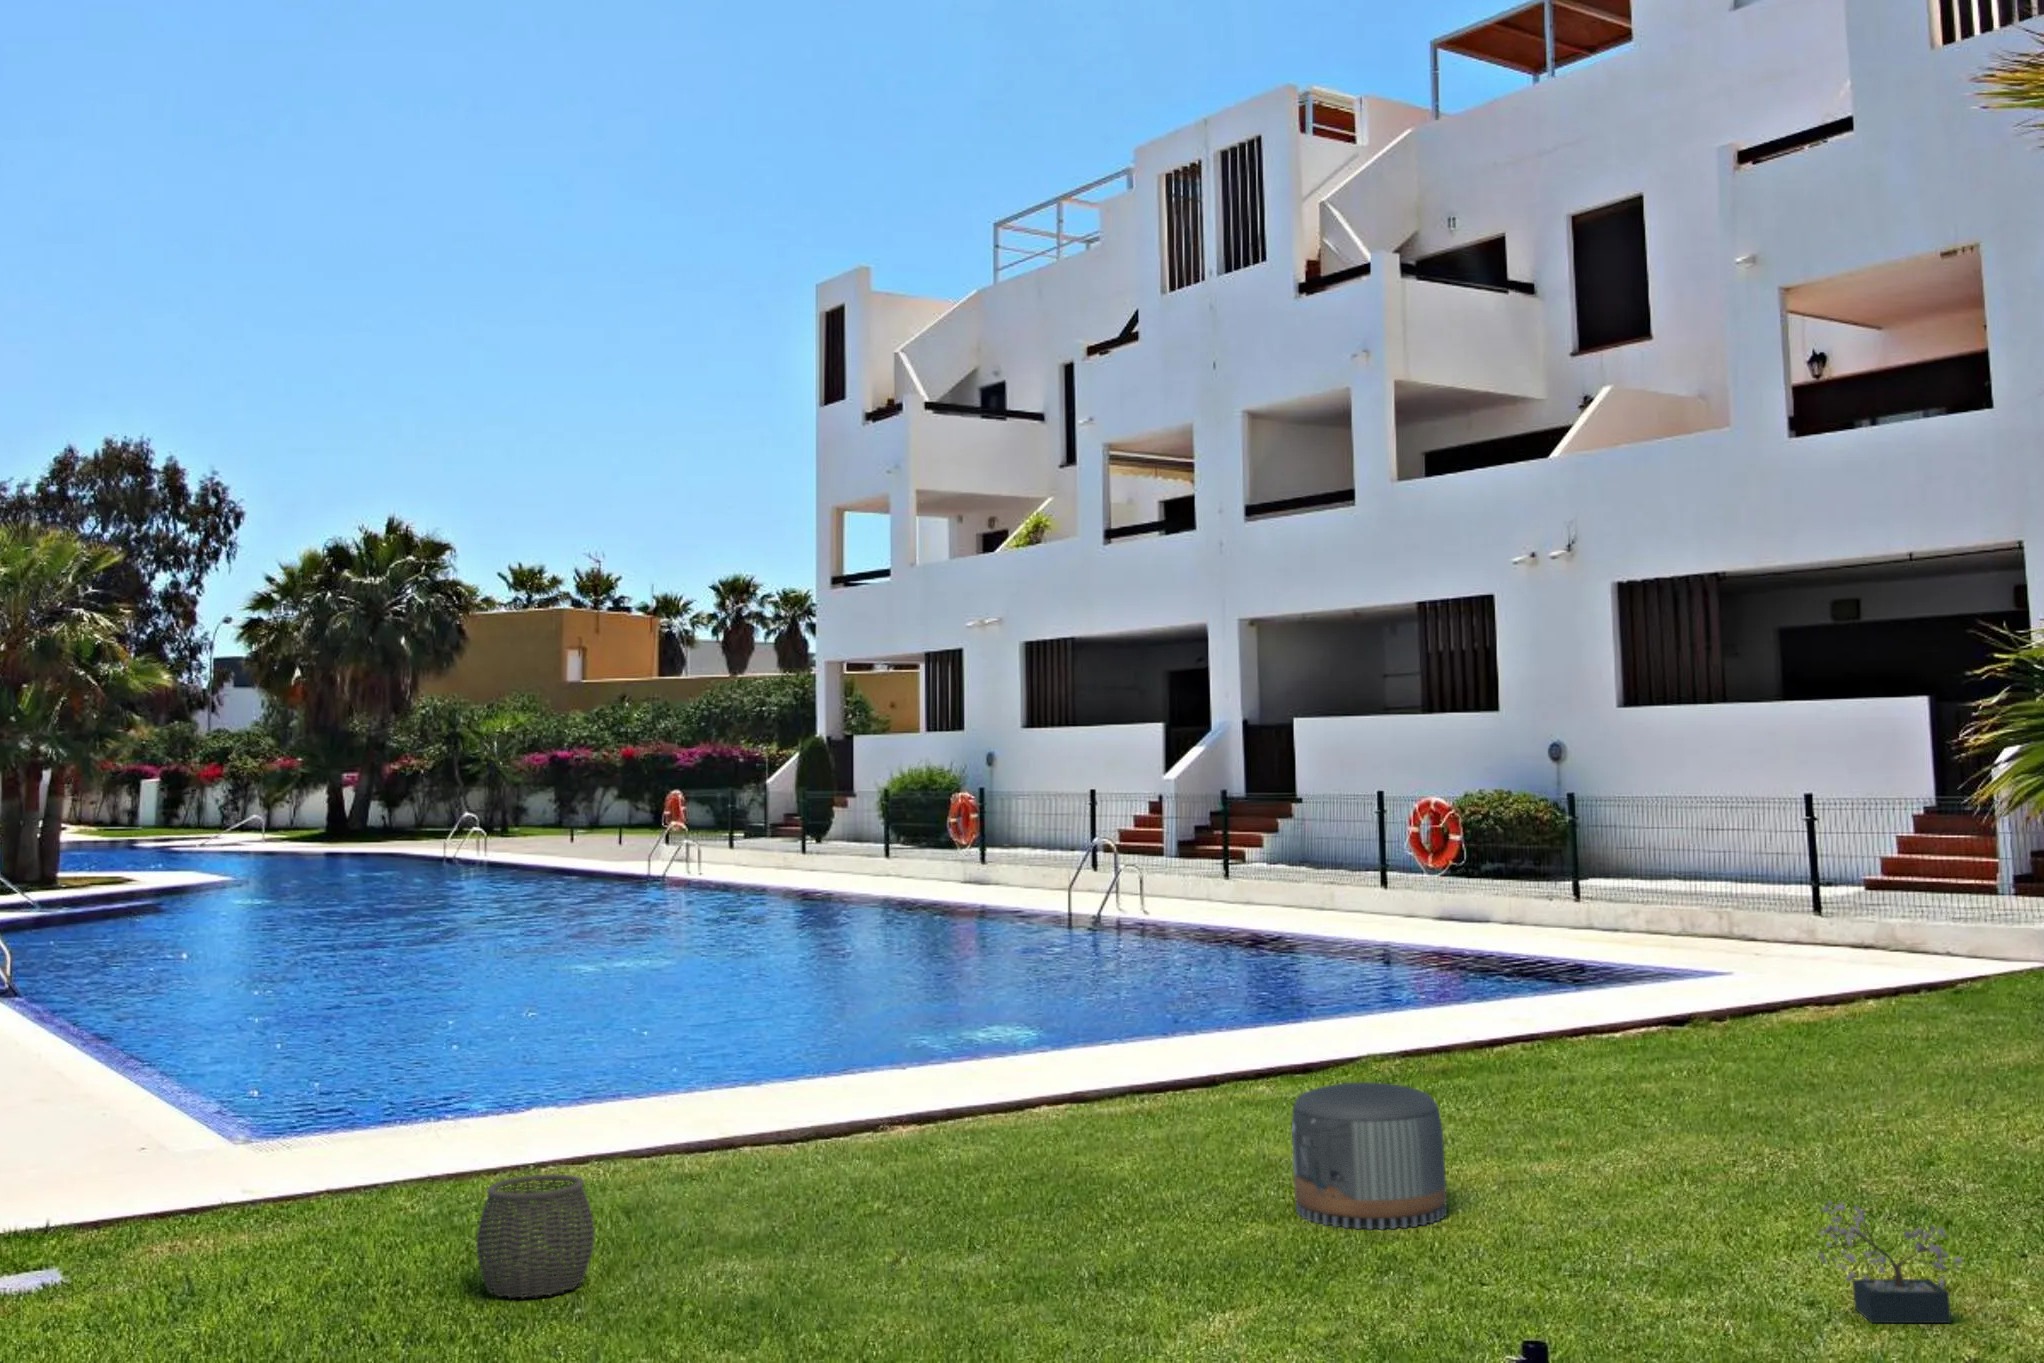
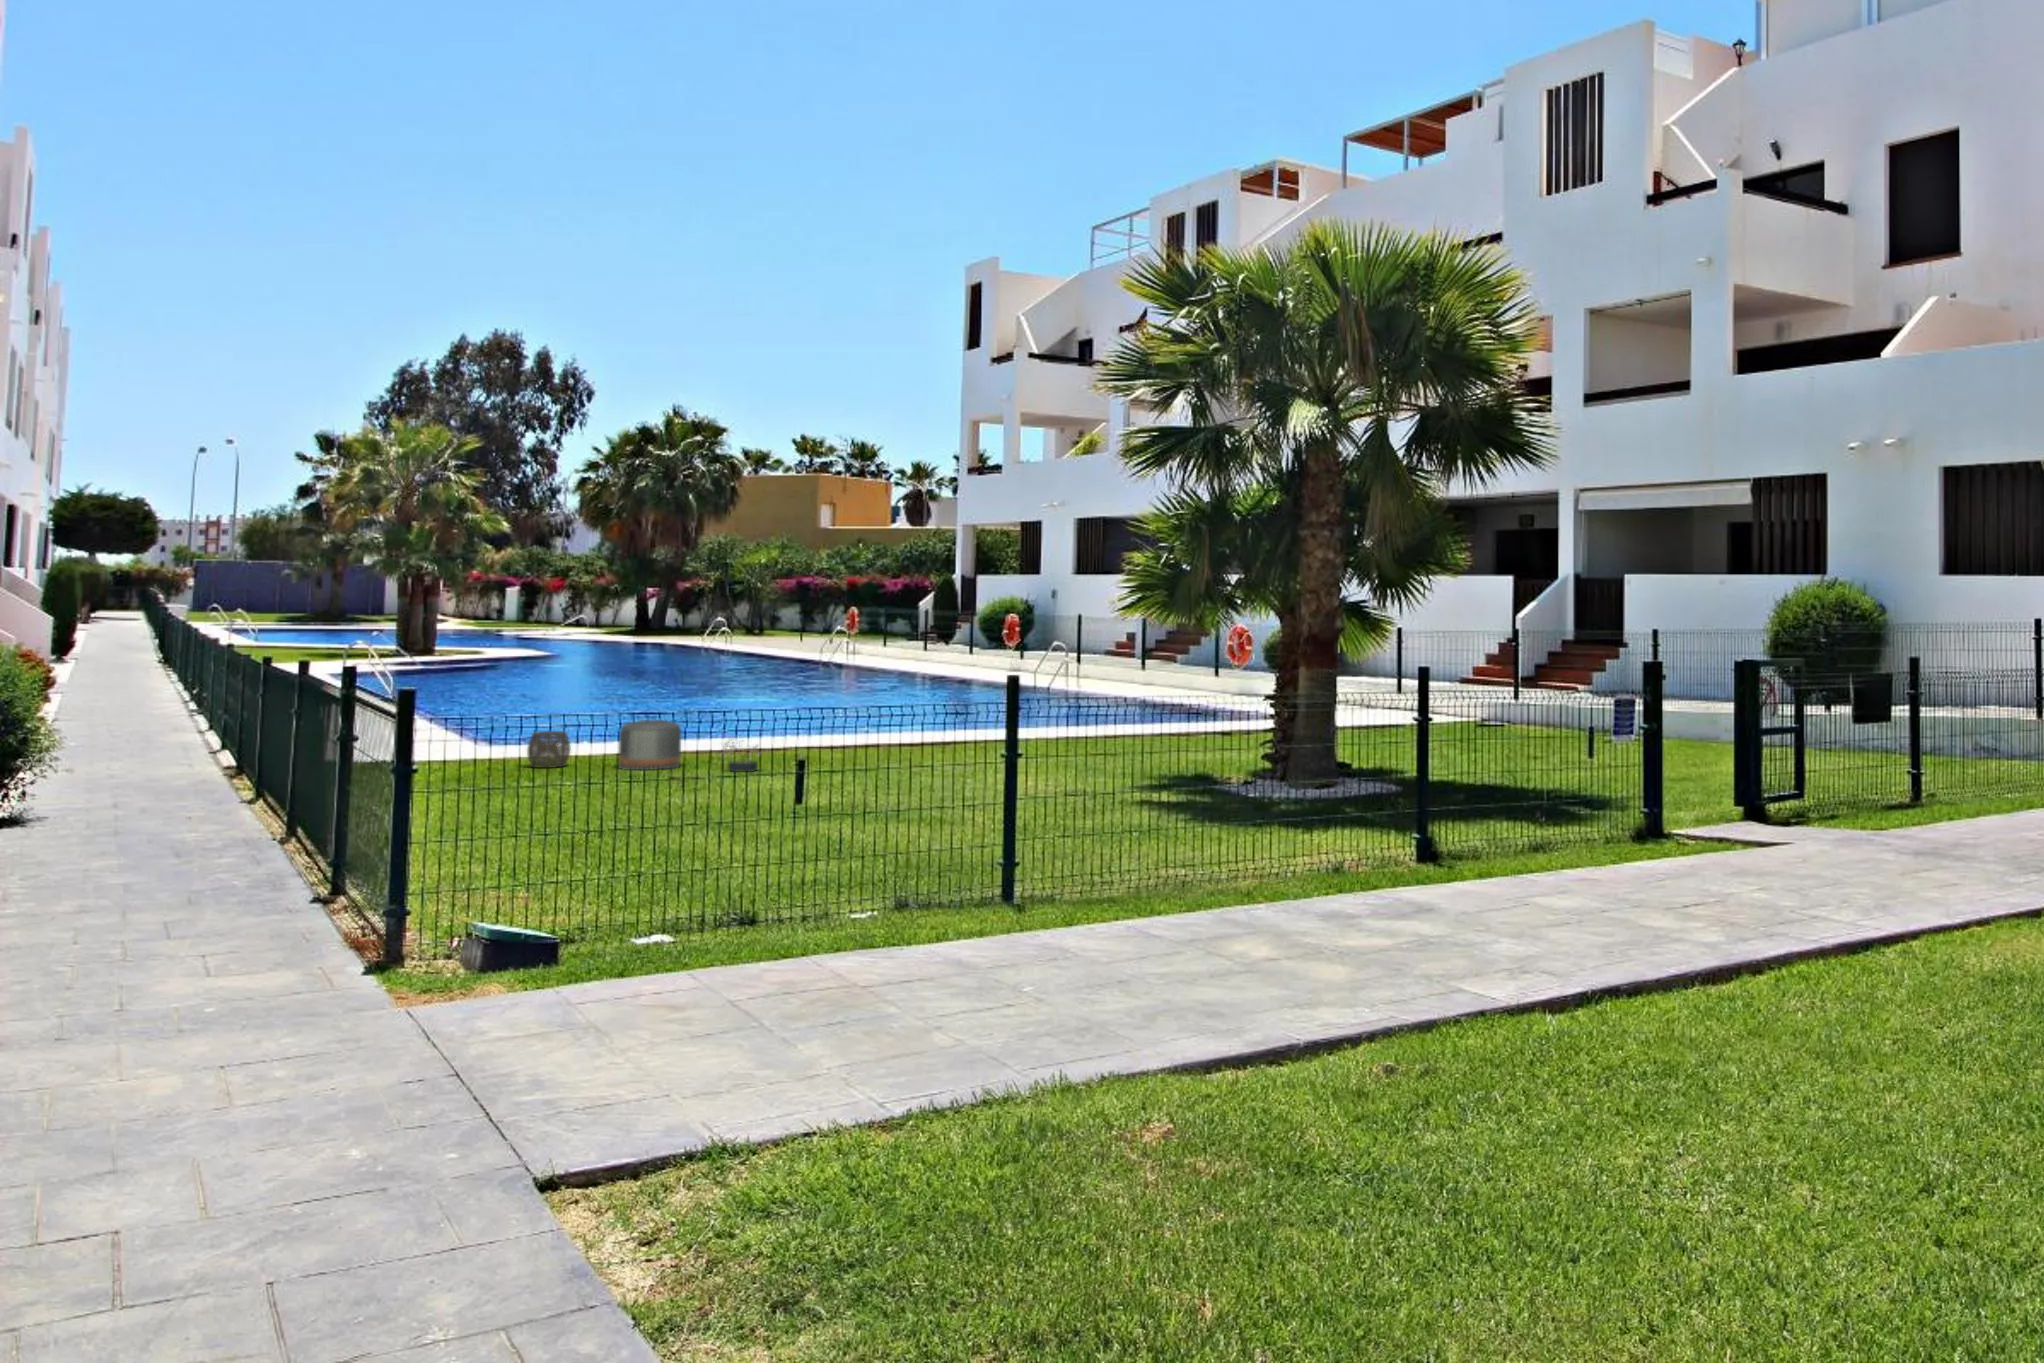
pouf: present [1292,1082,1447,1230] -> present [619,720,681,770]
decorative plant: present [1819,1201,1962,1323] -> present [724,740,761,772]

